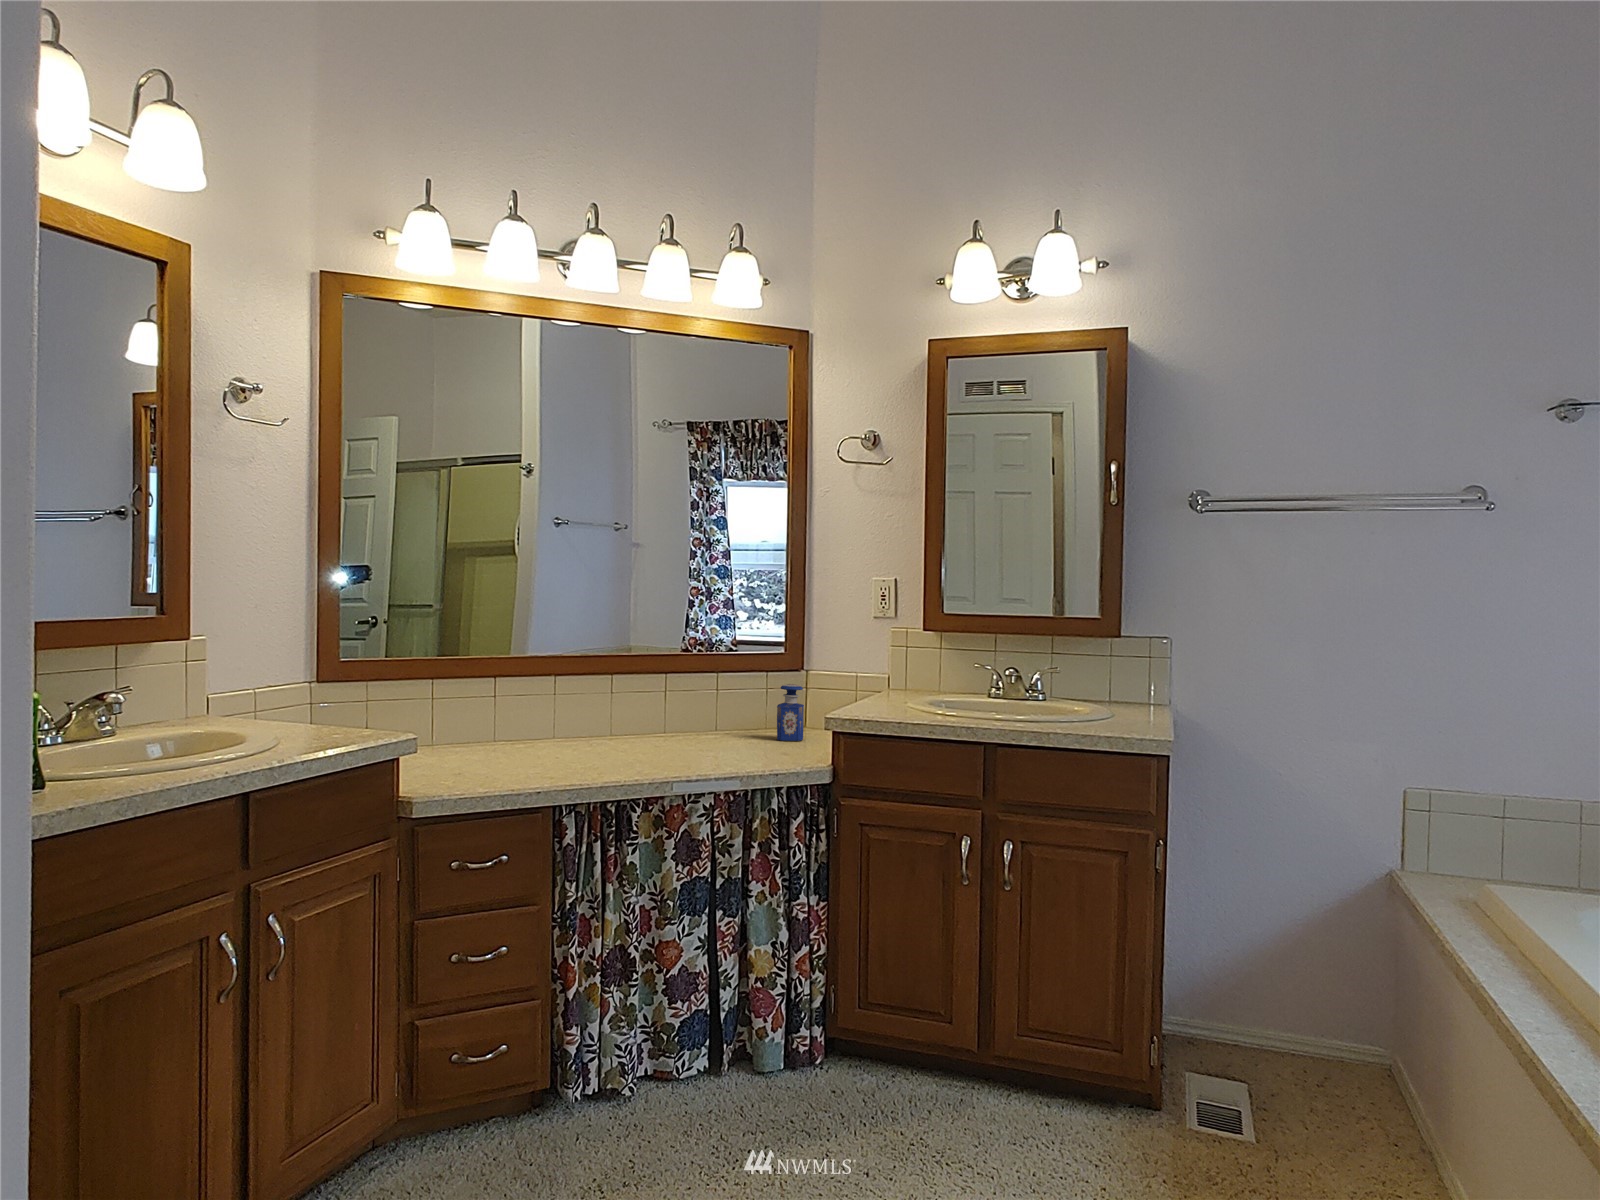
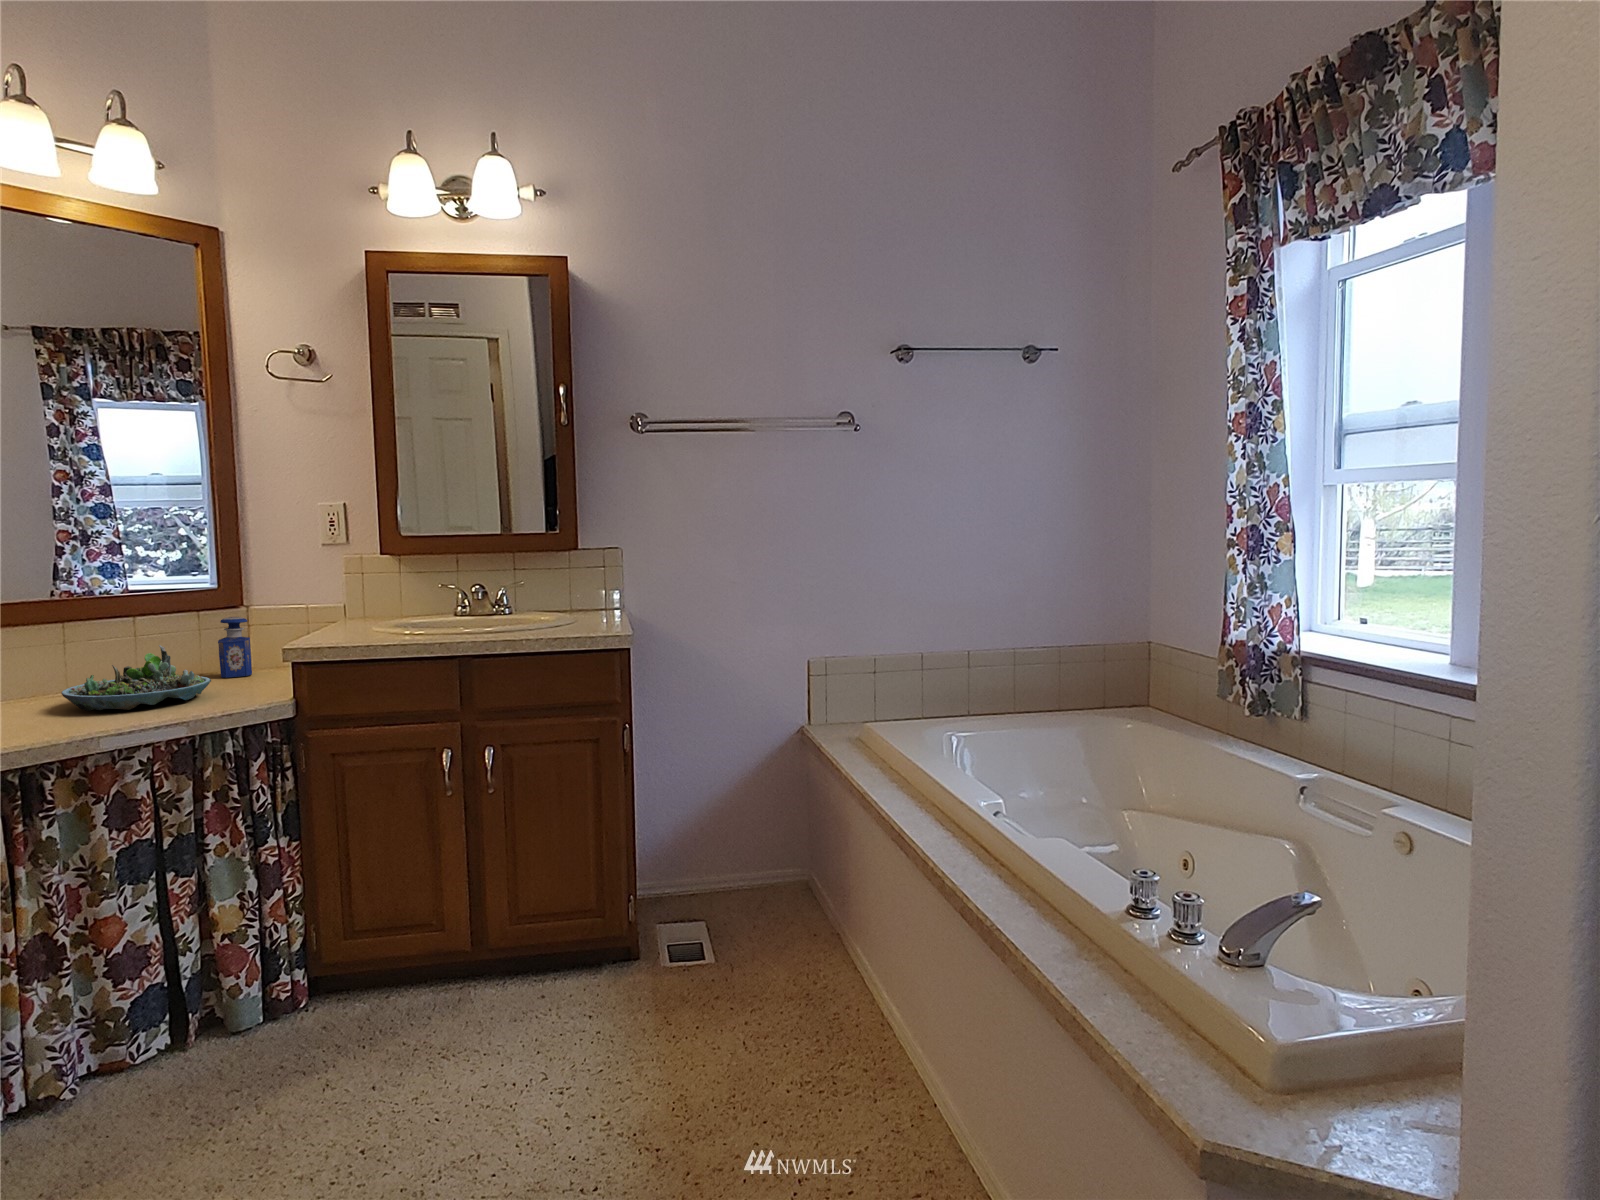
succulent planter: none [653,705,766,760] -> present [61,645,211,711]

